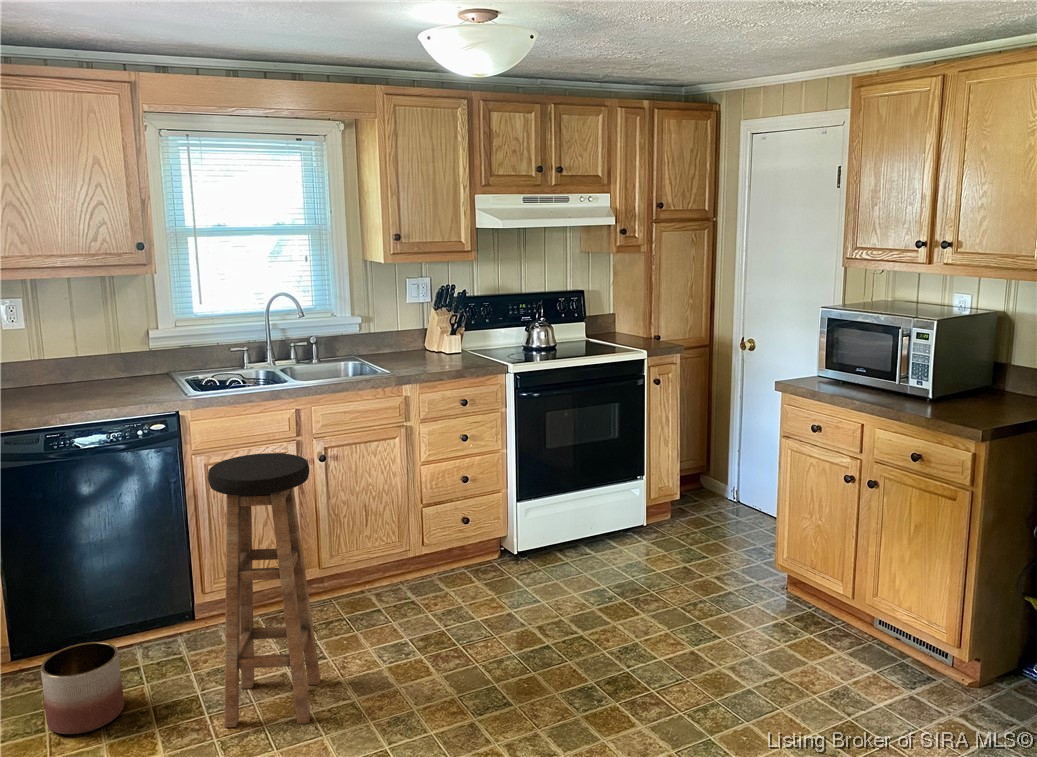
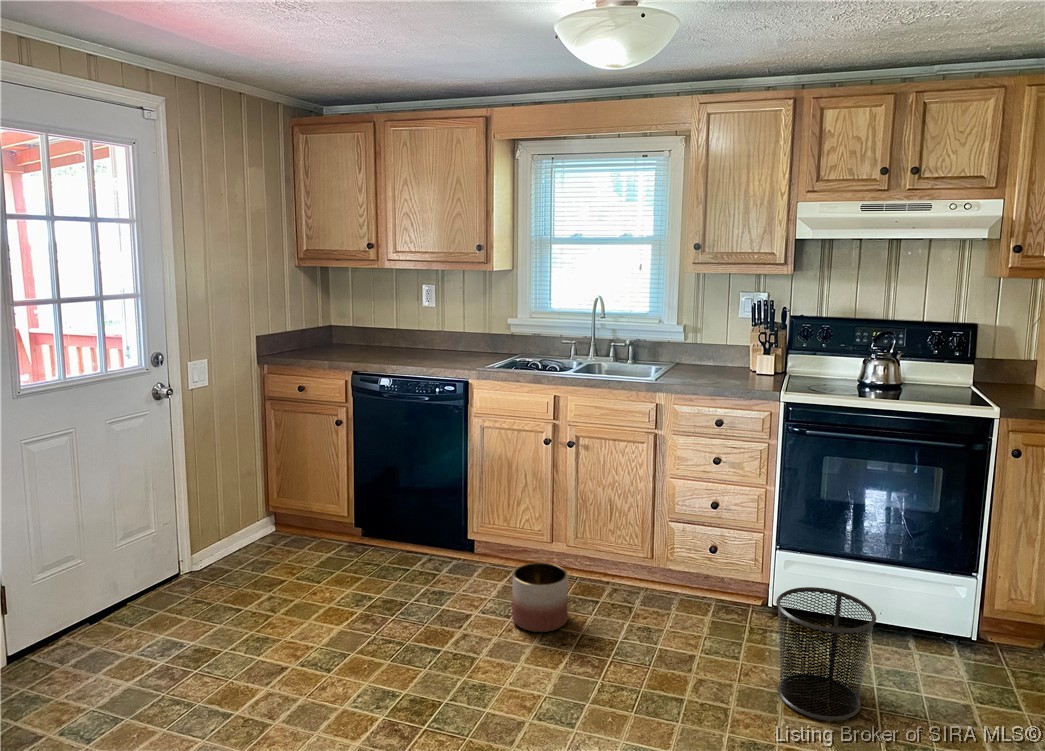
bar stool: present [208,453,321,727] -> none [614,443,721,705]
waste bin: none [367,556,454,676] -> present [776,587,876,721]

